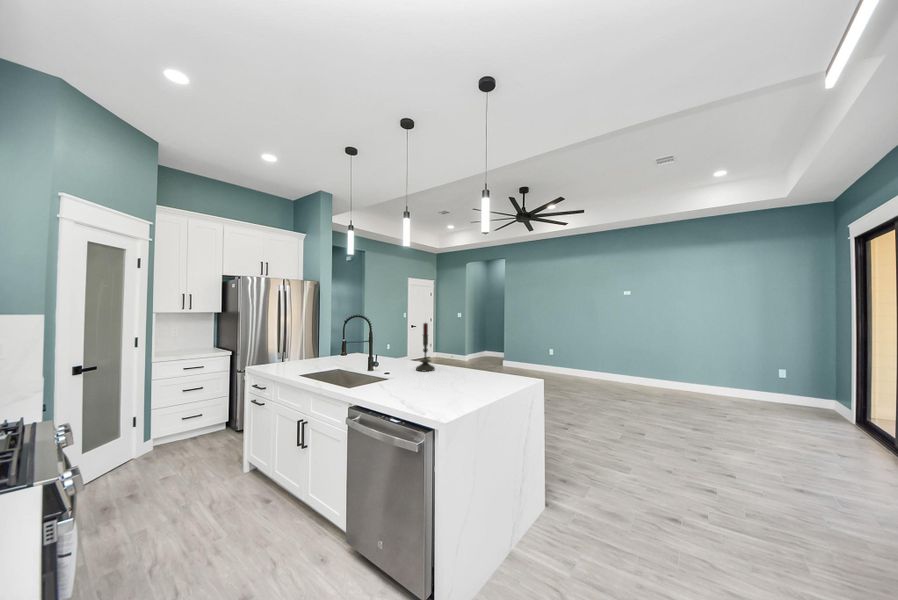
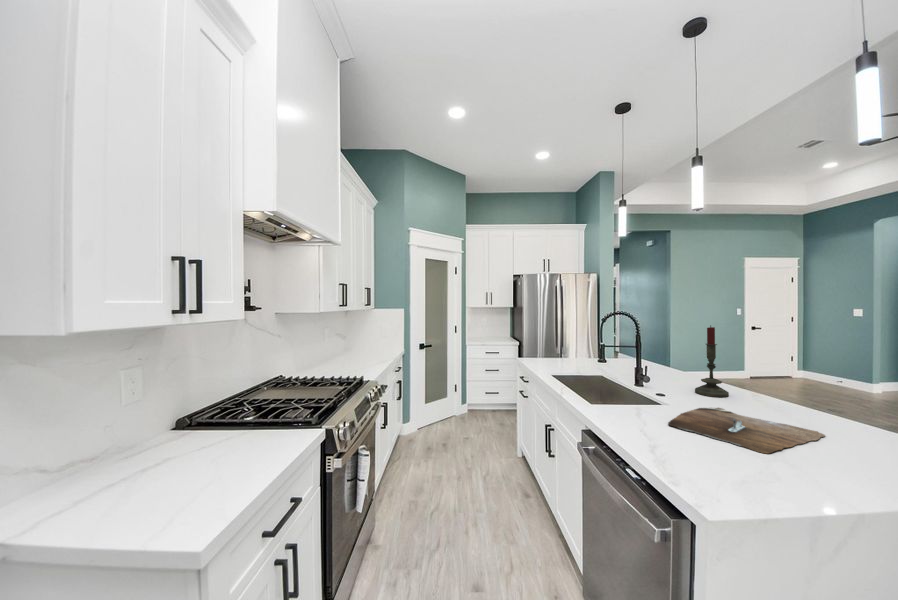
cutting board: none [419,377,488,398] -> present [668,408,825,454]

